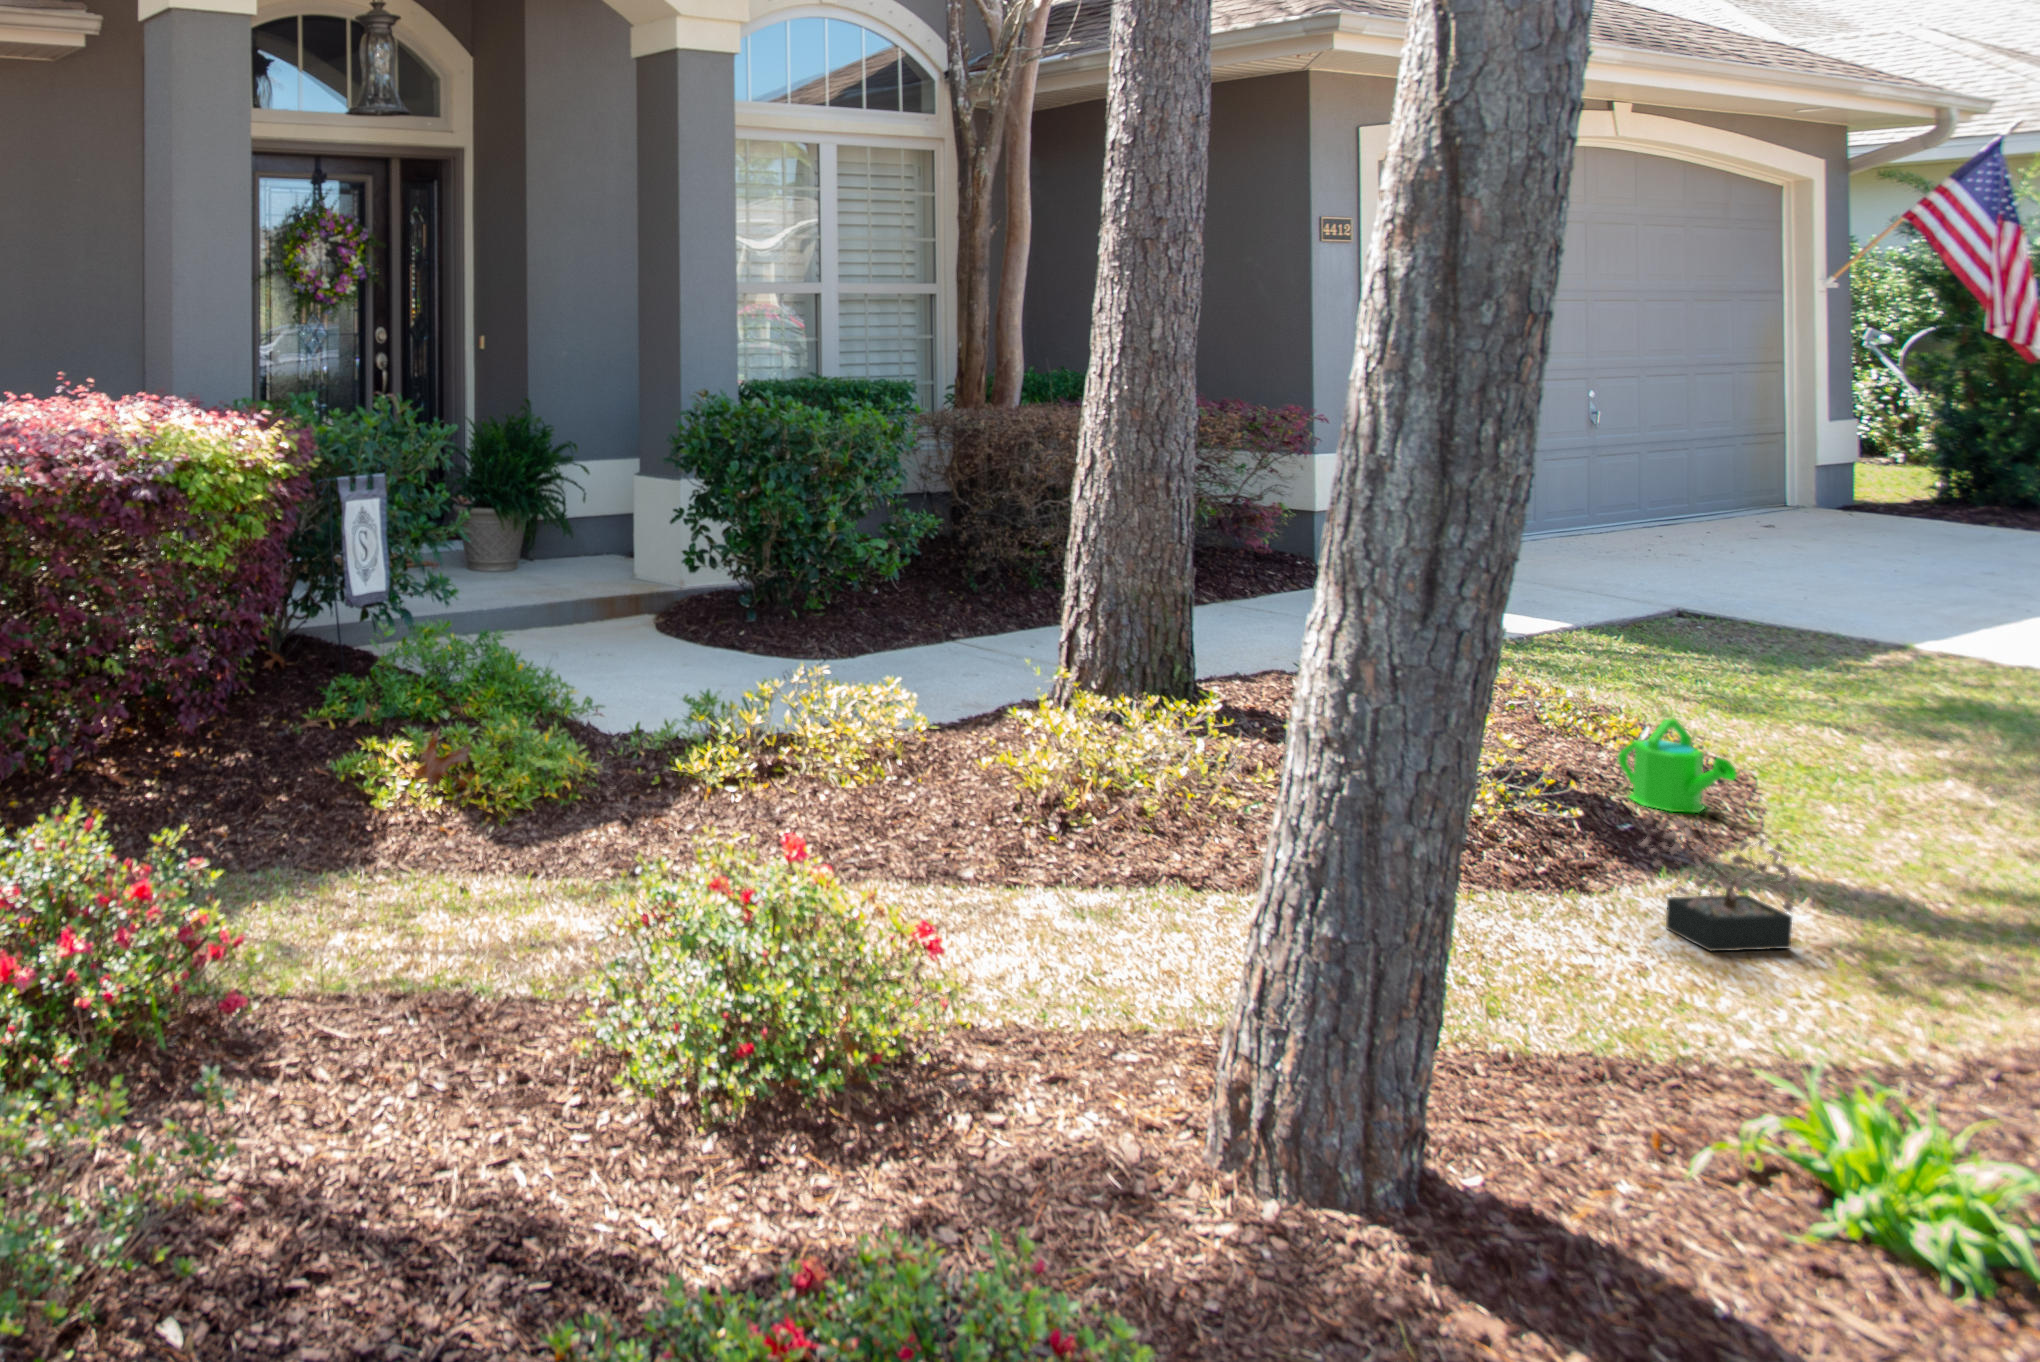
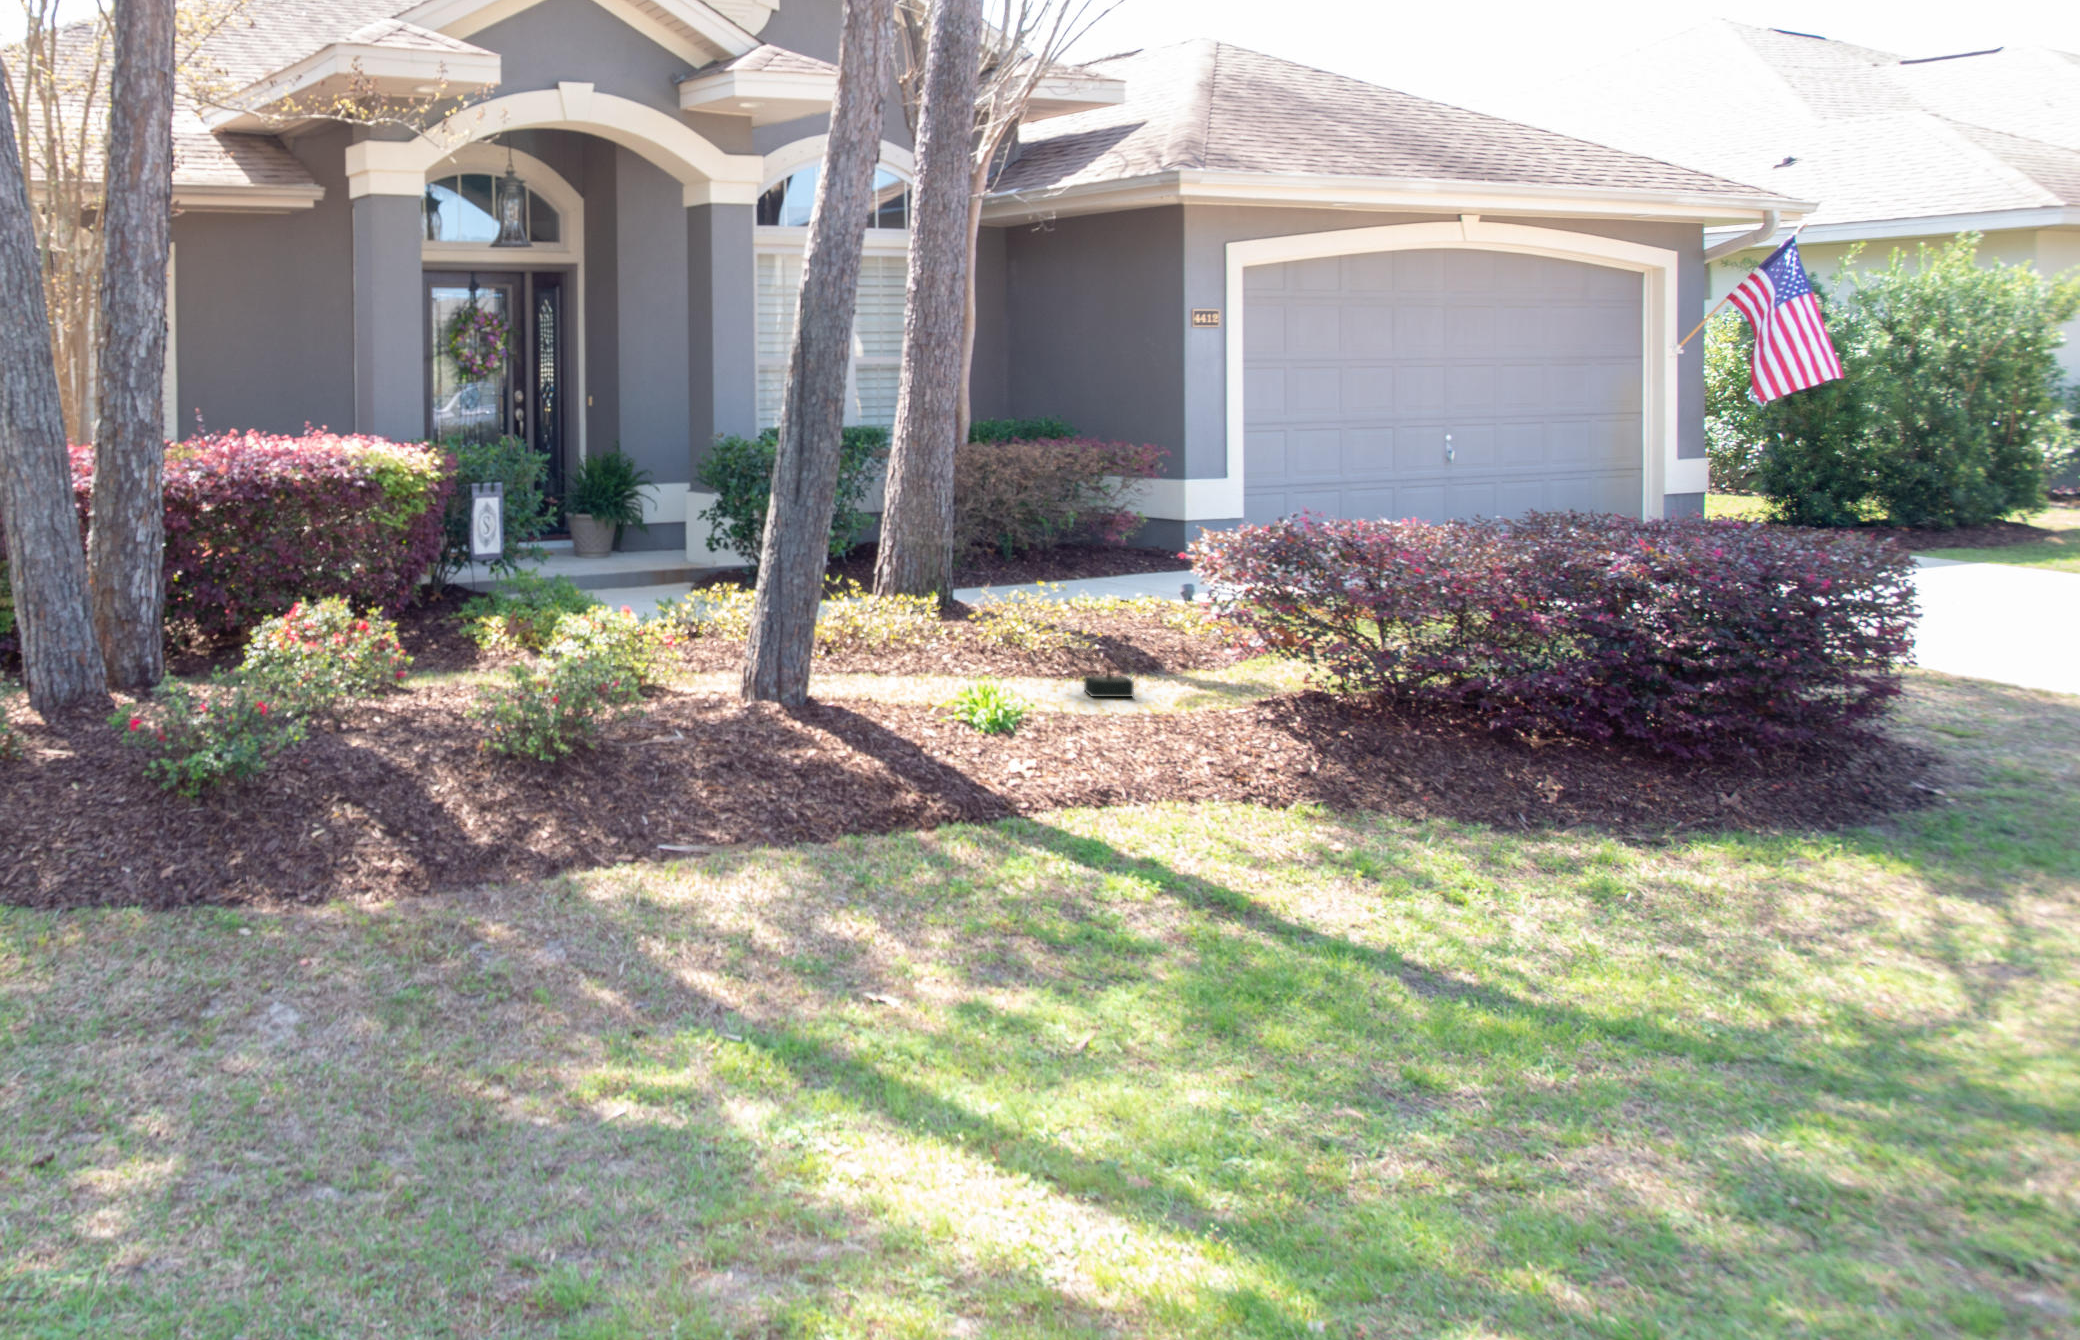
watering can: present [1618,719,1737,813] -> none [1150,610,1192,659]

